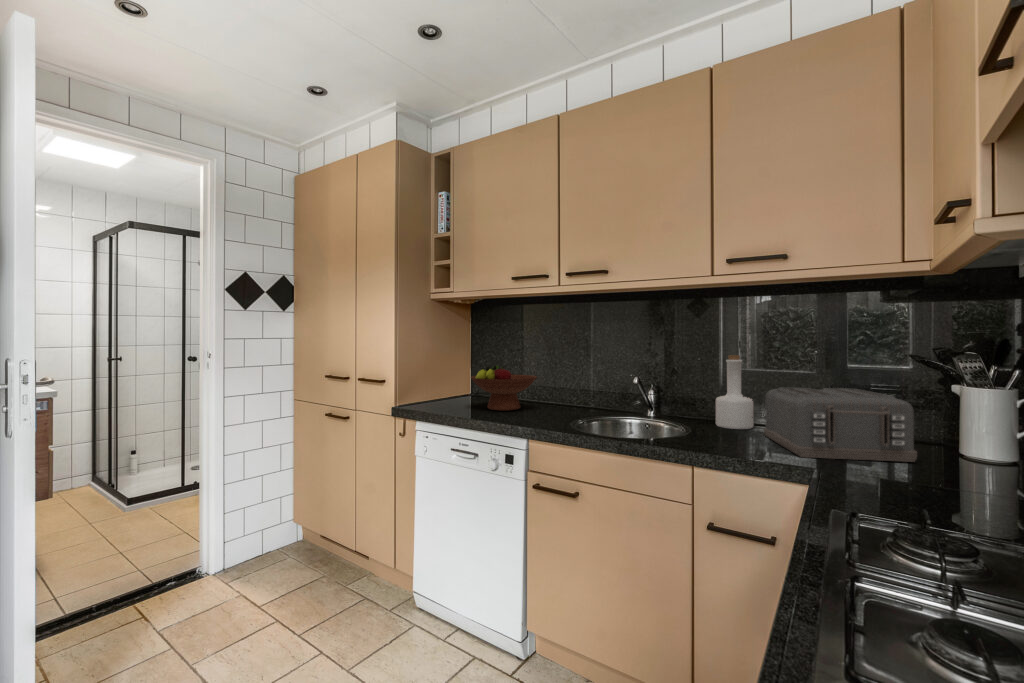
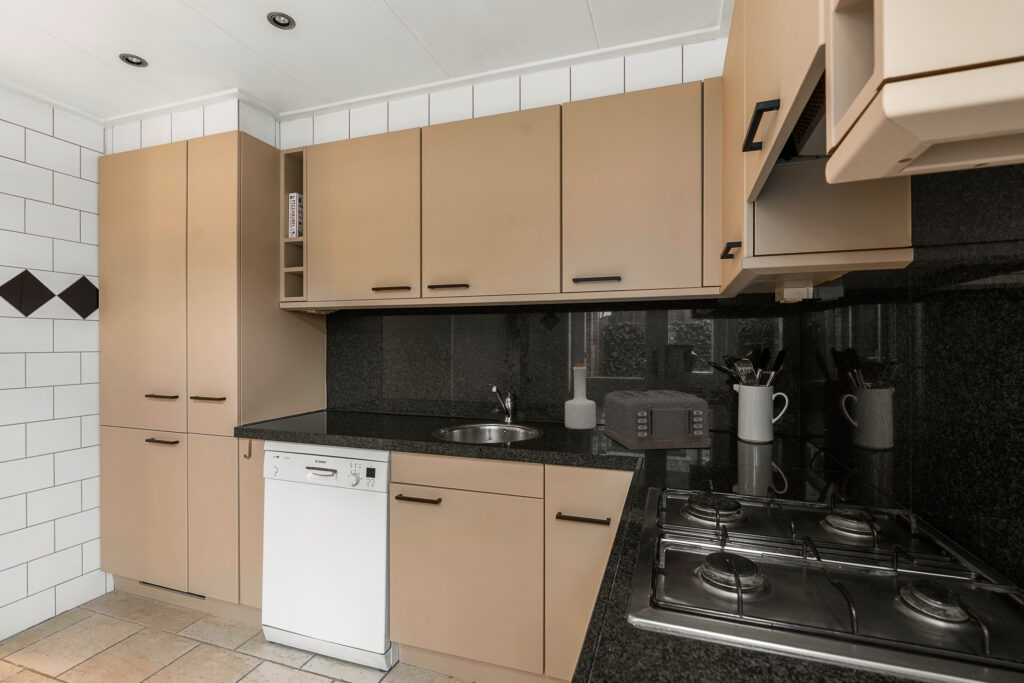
fruit bowl: present [471,365,537,410] -> none [327,377,398,424]

